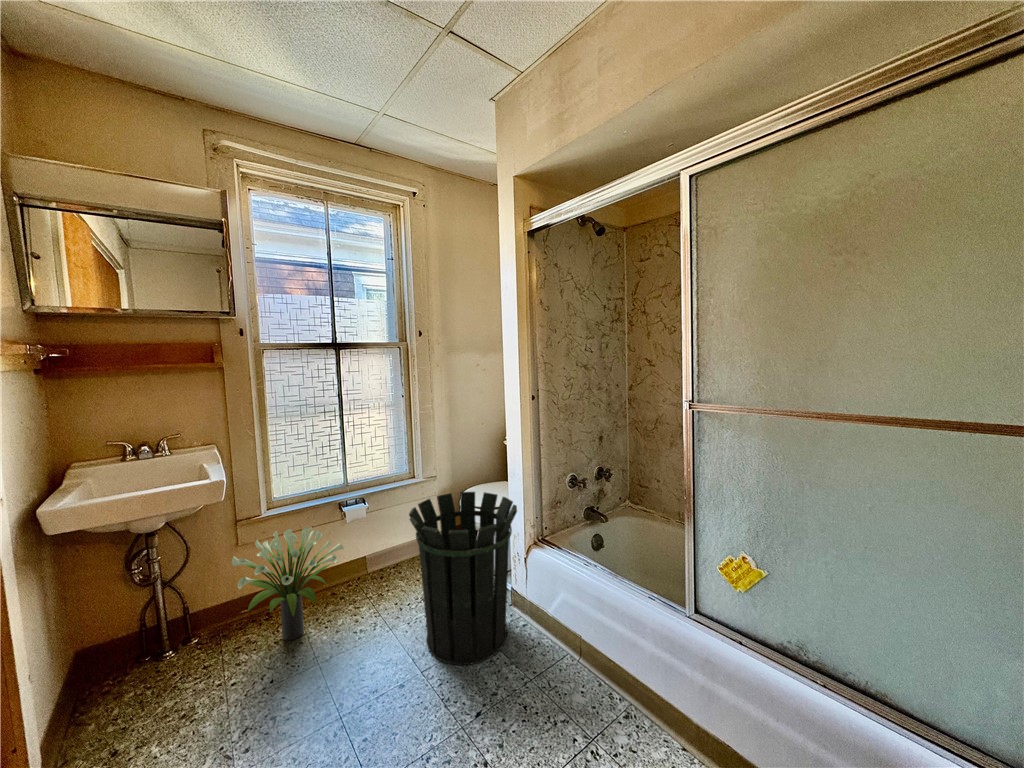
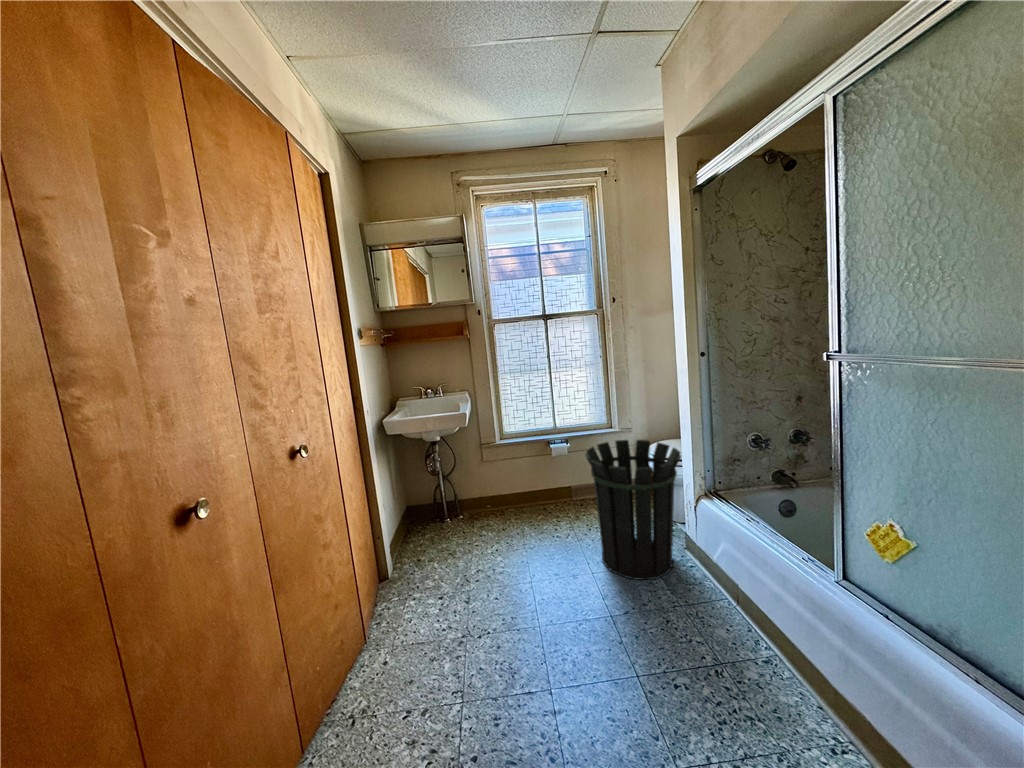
potted plant: present [232,527,344,641] -> none [478,452,547,528]

